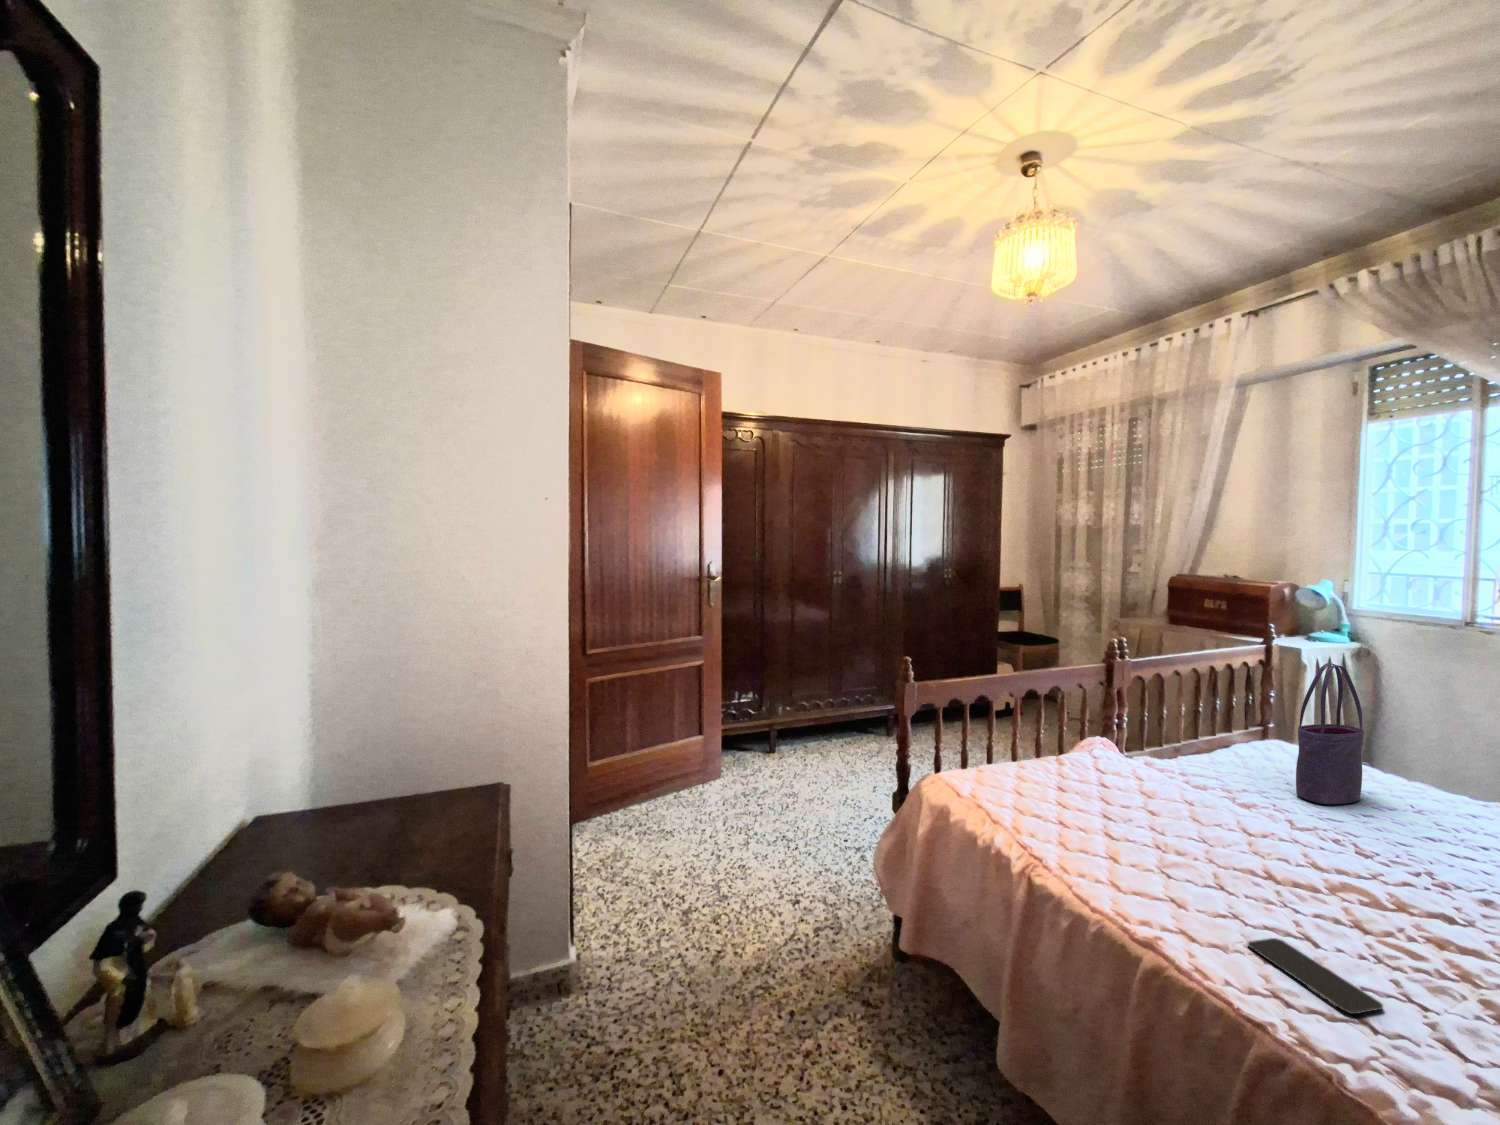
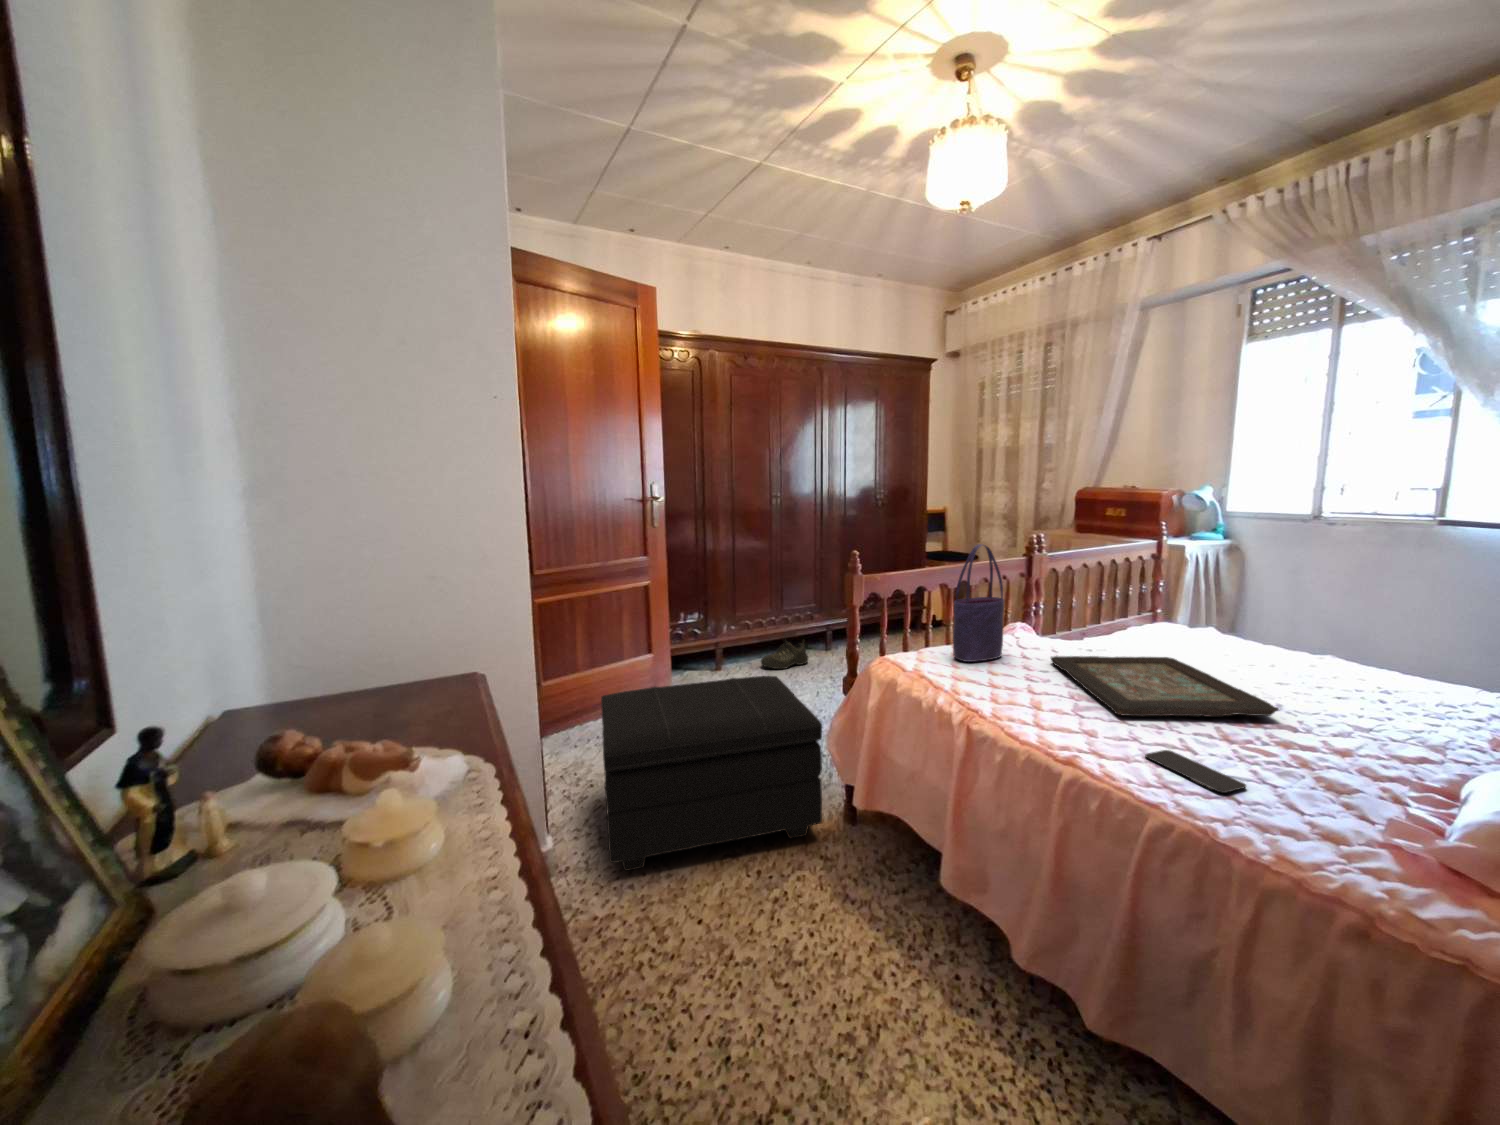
tote bag: present [1296,663,1364,804] -> present [953,544,1004,662]
shoe: none [814,719,866,758] -> present [761,640,808,669]
footstool: none [632,778,868,994] -> present [601,676,822,871]
decorative tray: none [1133,789,1428,900] -> present [1051,656,1279,716]

